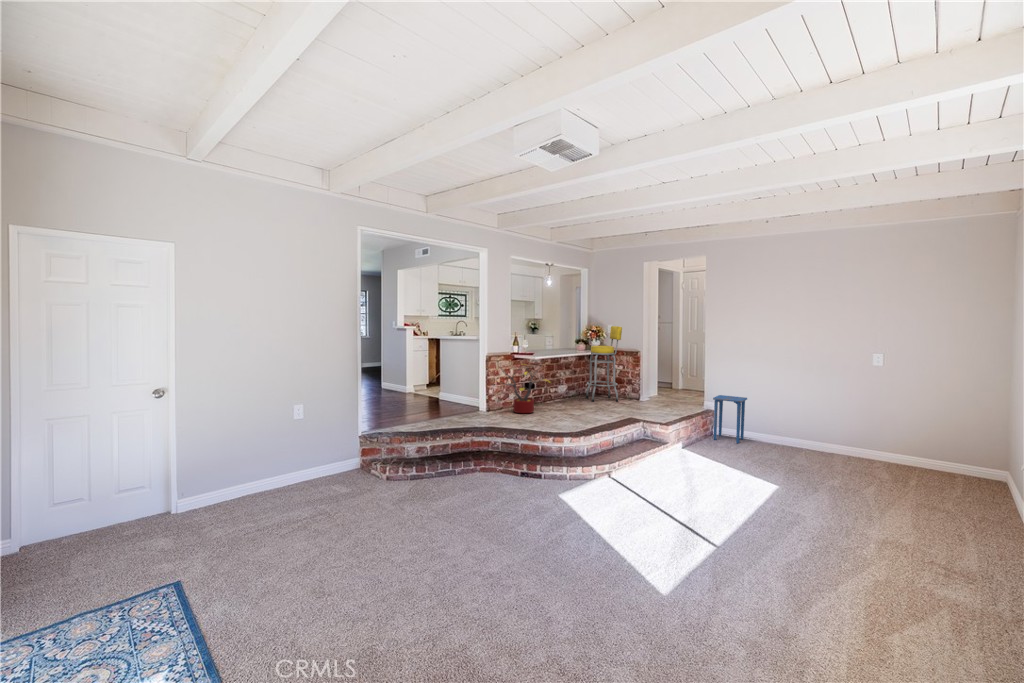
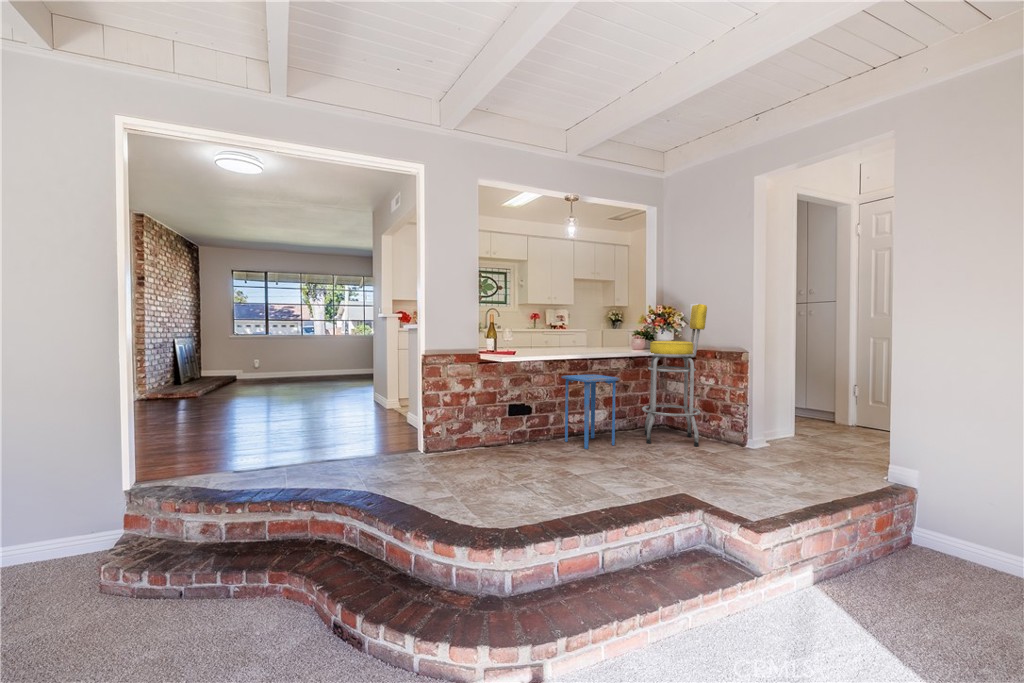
decorative plant: present [506,369,548,413] -> none [434,366,539,462]
side table: present [713,395,747,443] -> present [562,374,620,449]

